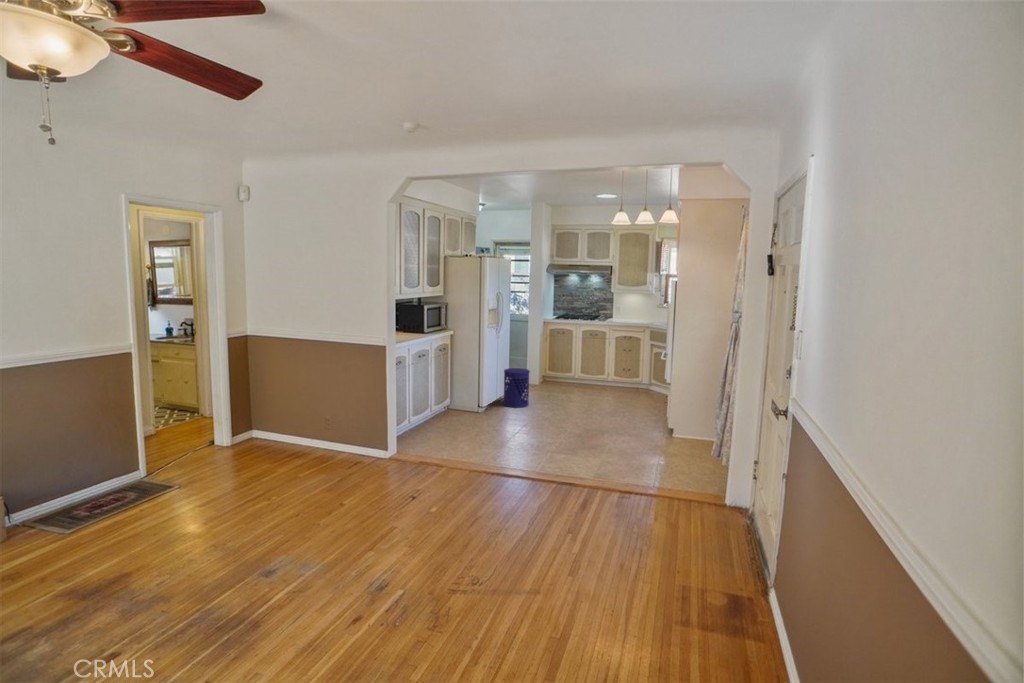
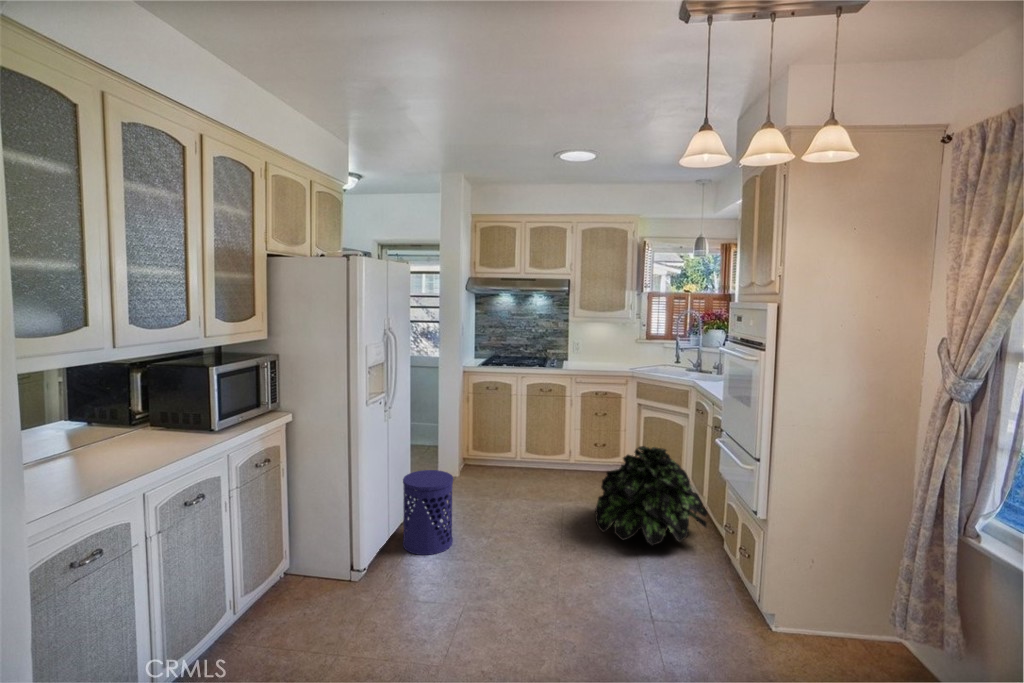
potted plant: none [606,361,671,411] -> present [595,446,707,545]

